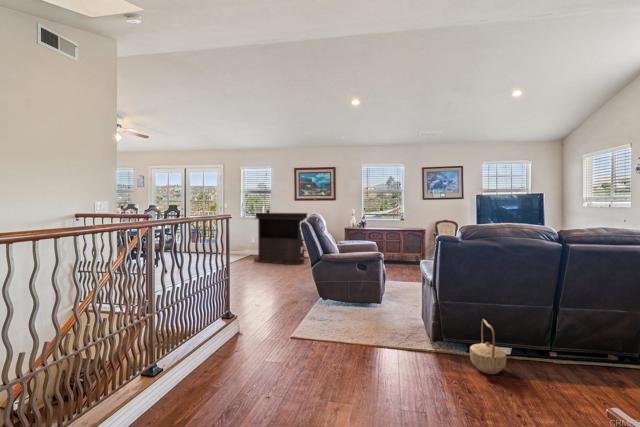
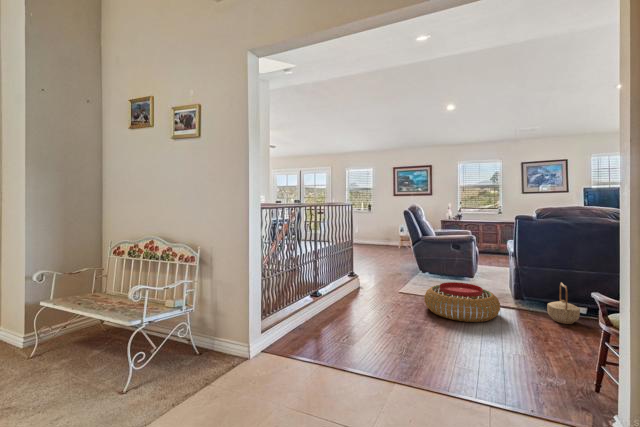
console table: present [255,213,307,265] -> none [360,206,407,251]
pouf: none [323,326,418,390] -> present [424,282,500,322]

